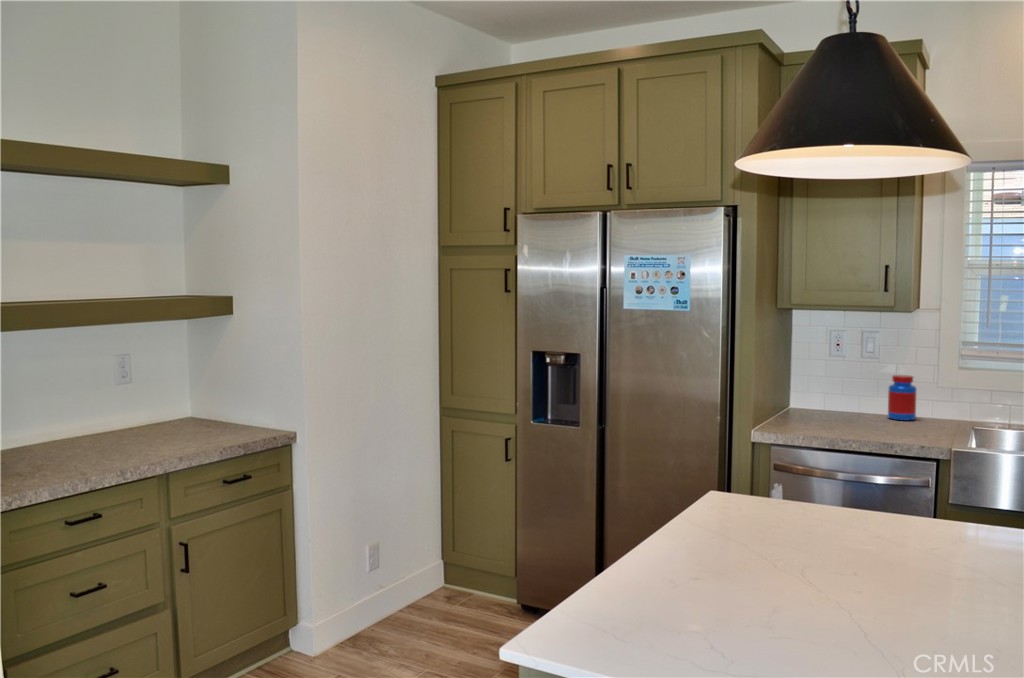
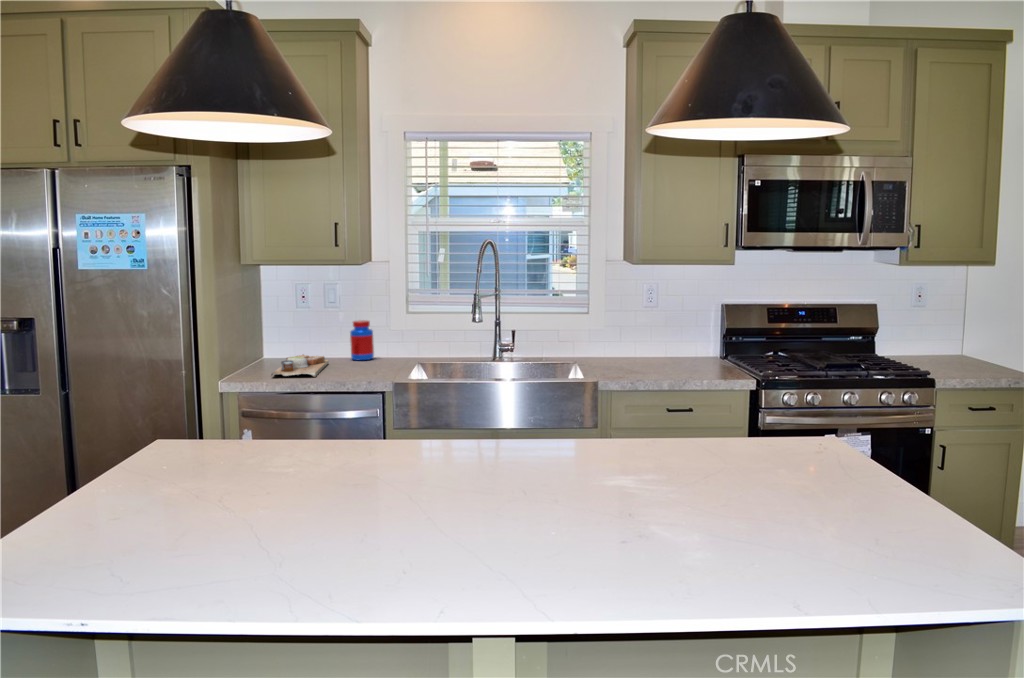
cutting board: none [808,408,864,437] -> present [271,355,329,377]

